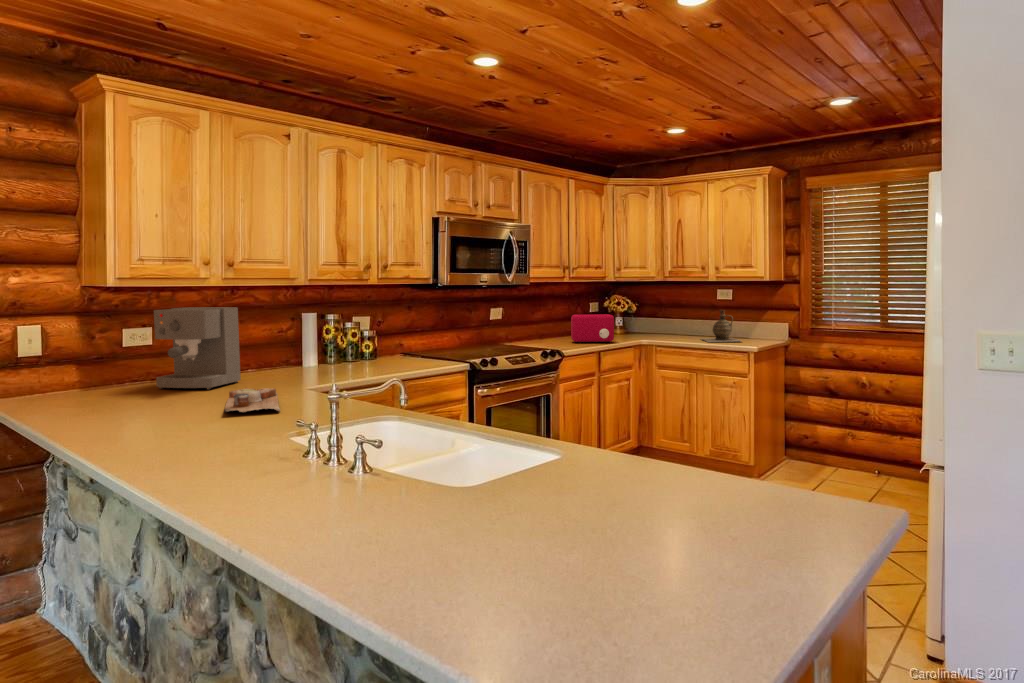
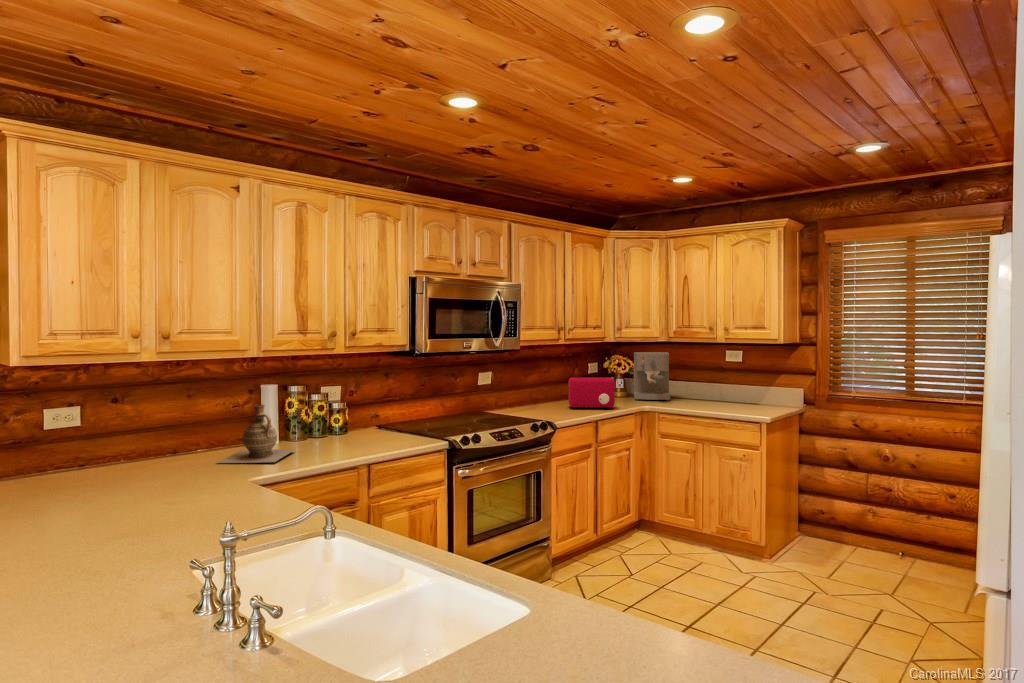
coffee maker: present [154,307,241,390] -> present [634,352,670,401]
ceramic jug: present [702,310,740,342] -> present [217,405,295,463]
cutting board: present [224,388,280,412] -> none [94,492,194,543]

